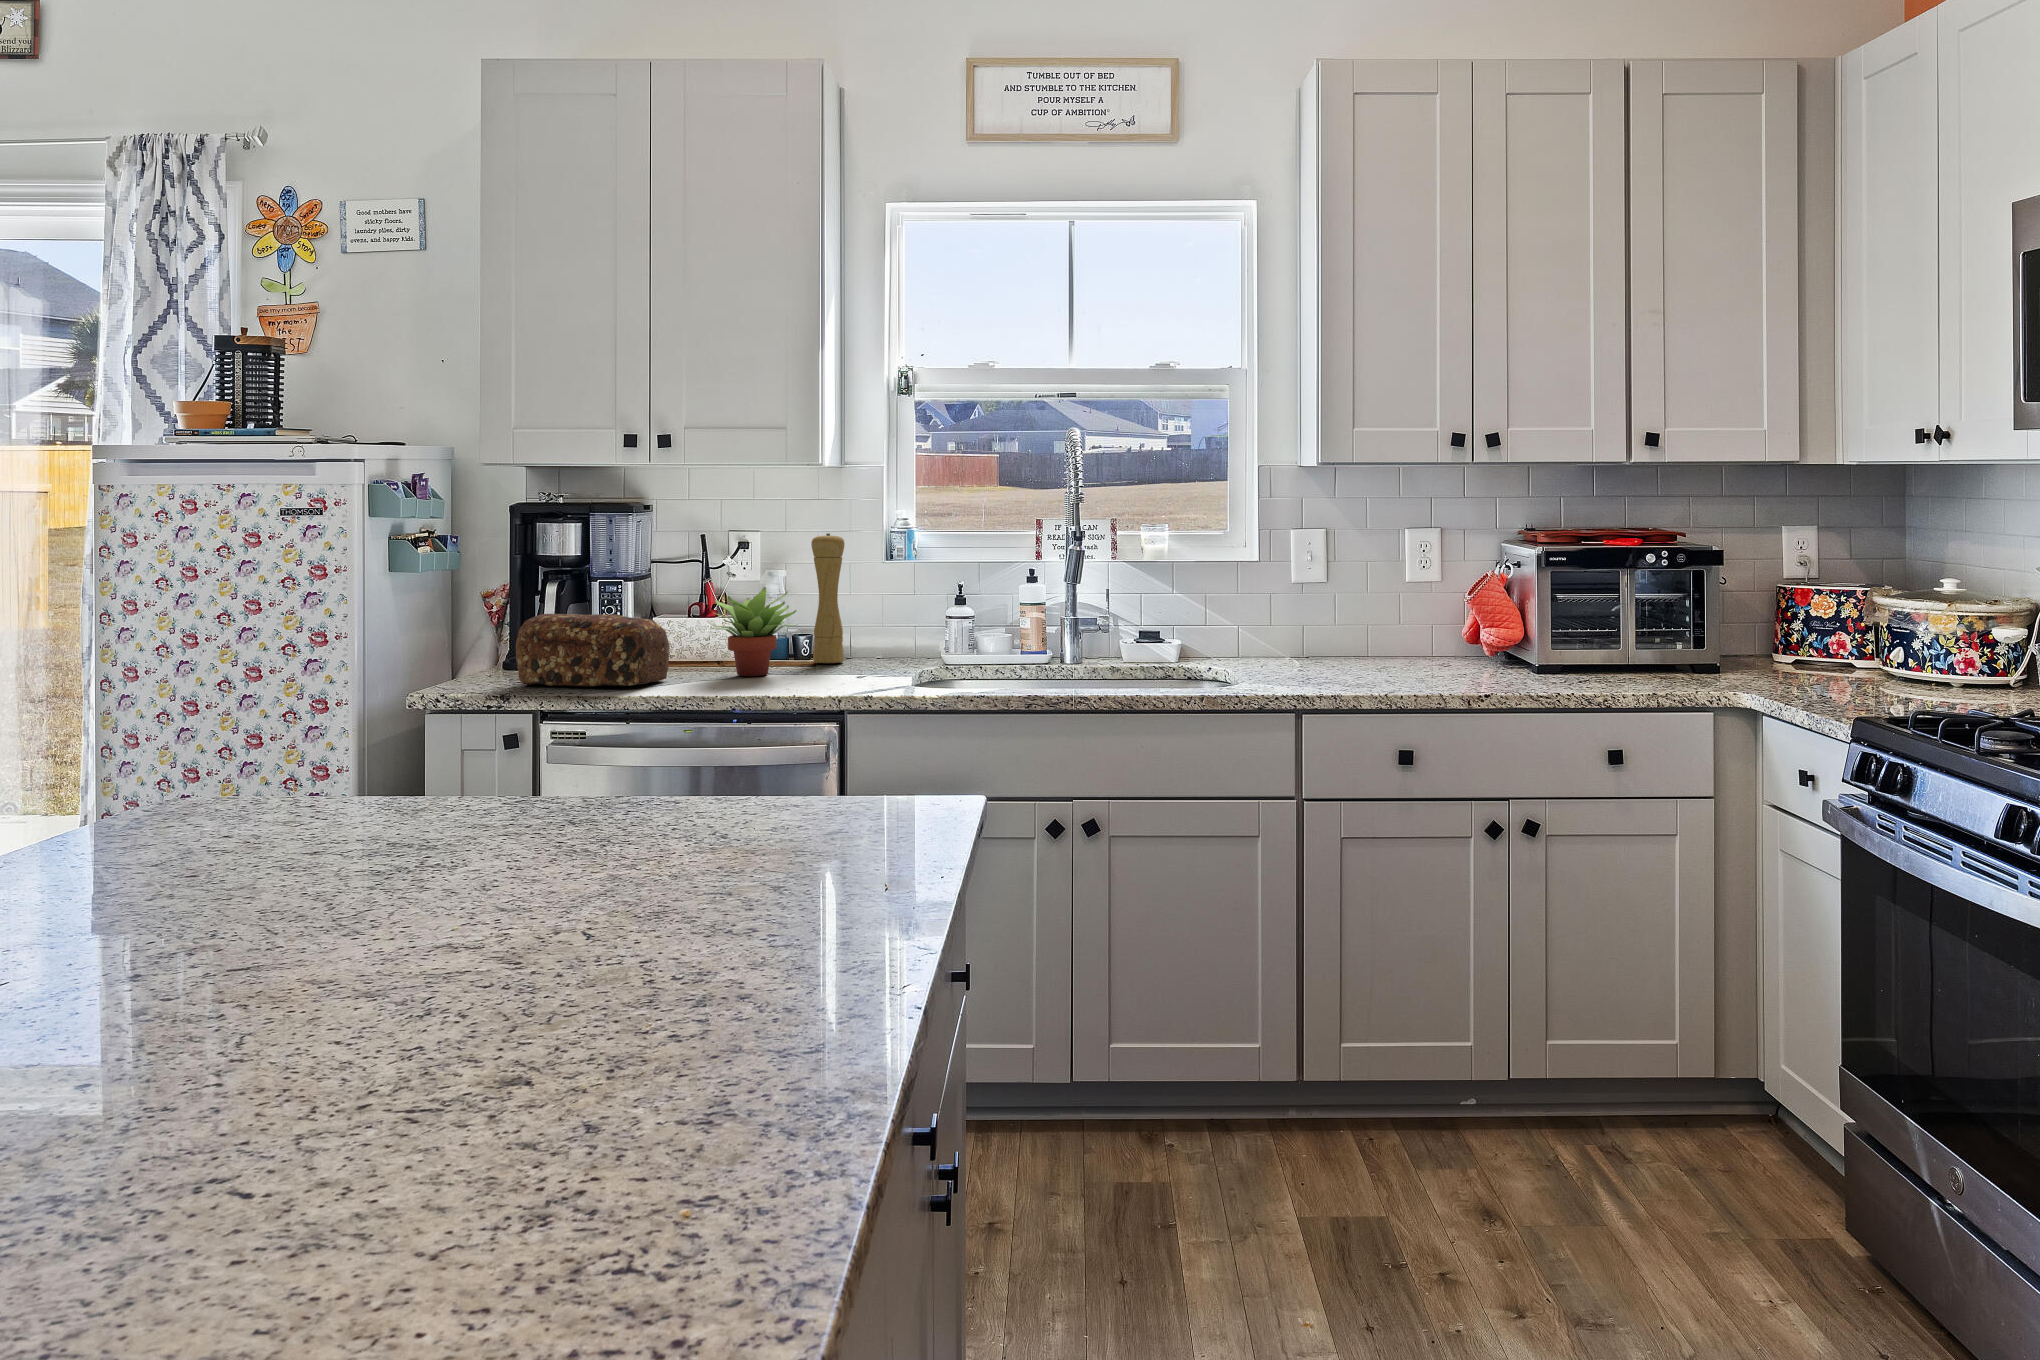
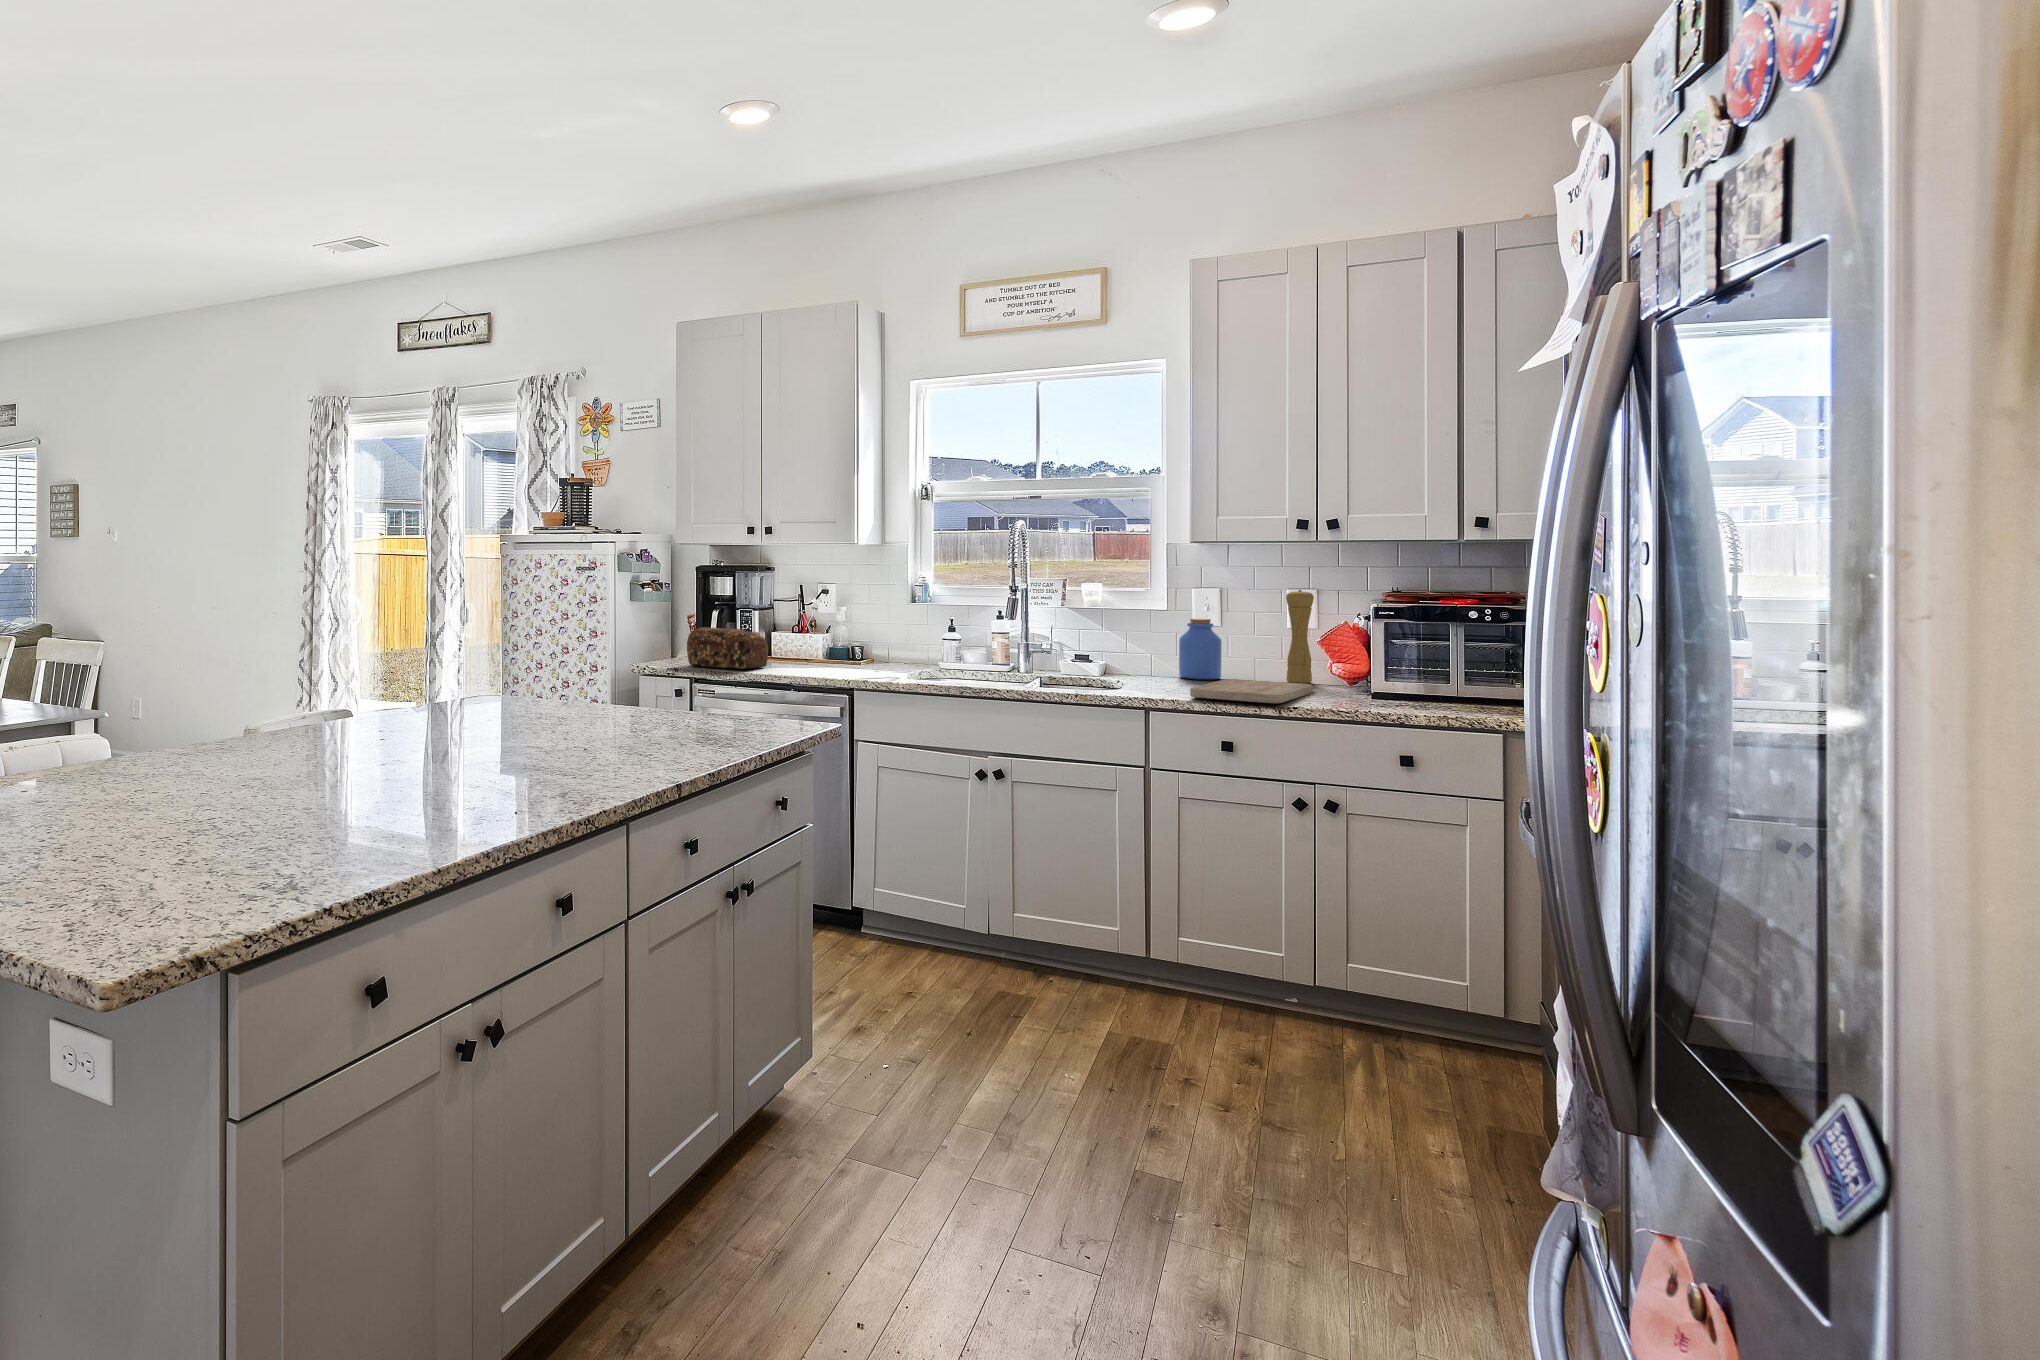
pepper mill: present [811,533,845,663] -> present [1286,590,1314,683]
jar: none [1277,574,1330,661] -> present [1179,618,1222,680]
succulent plant: present [712,587,797,676] -> none [791,616,843,668]
cutting board: none [1343,658,1464,689] -> present [1190,679,1313,703]

